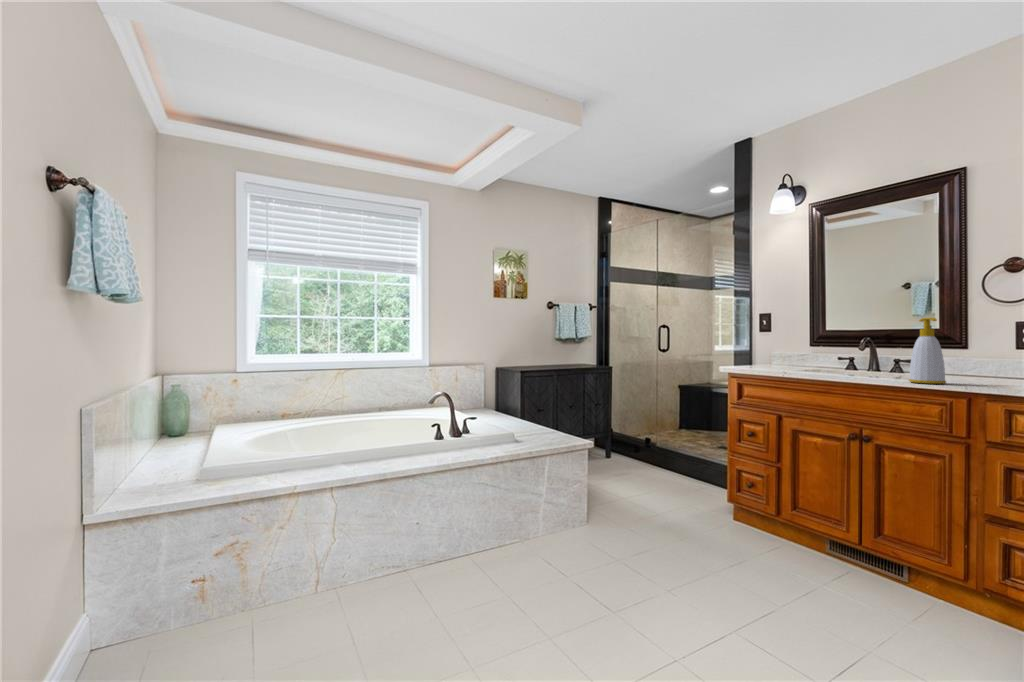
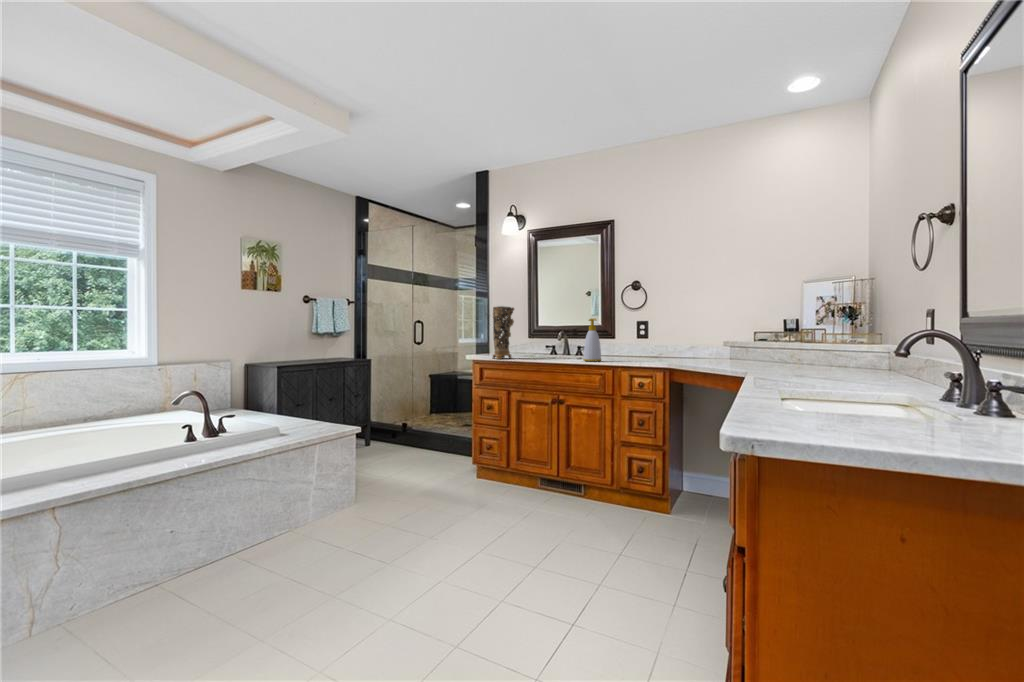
decorative vase: none [754,305,787,373] -> present [493,306,514,359]

